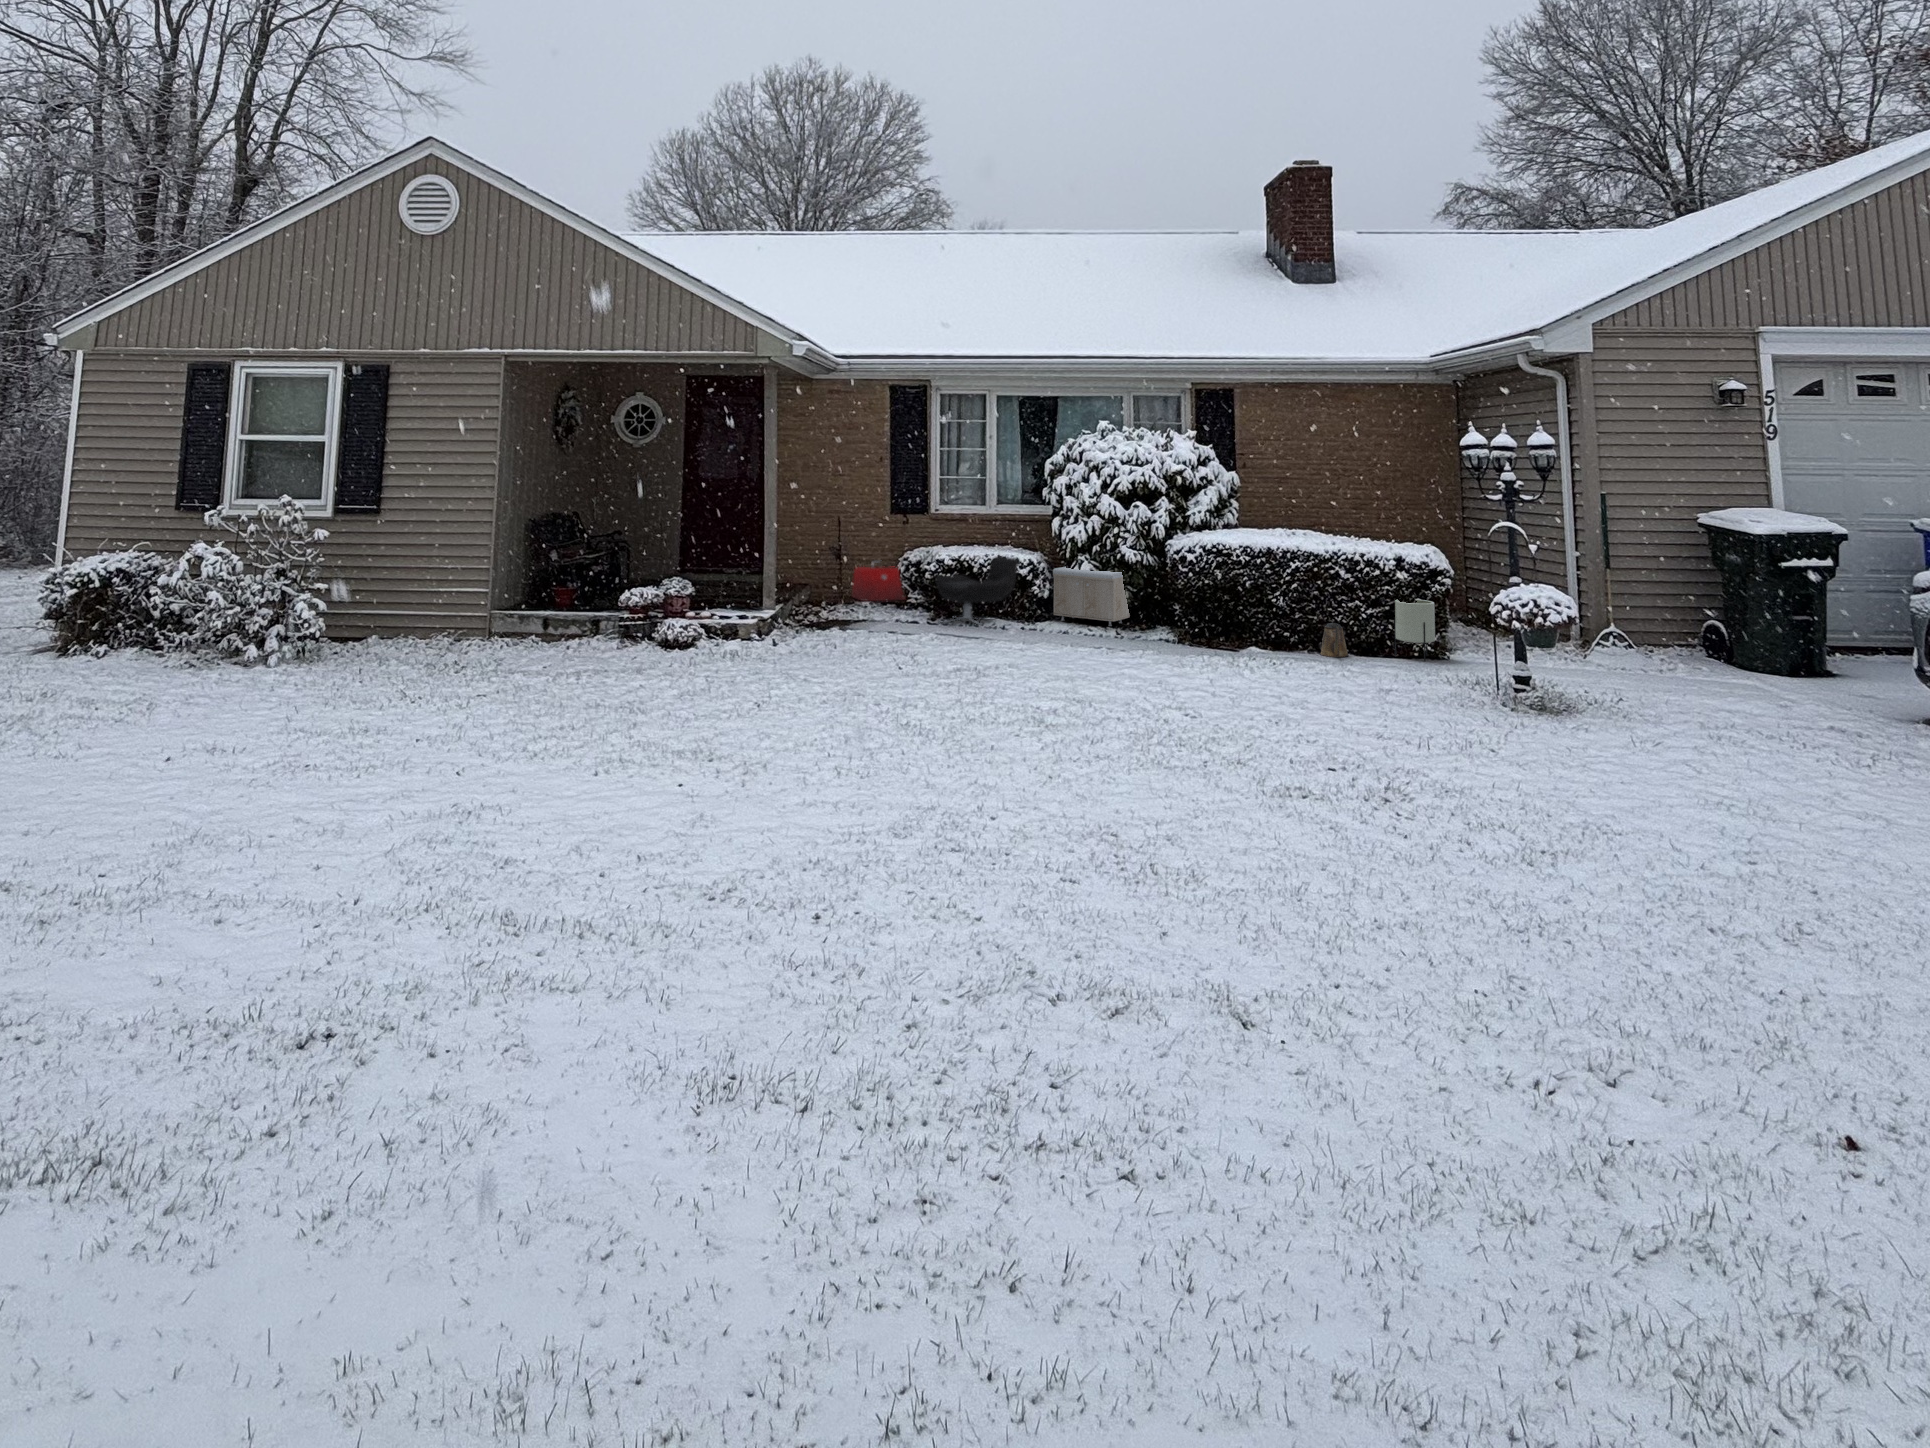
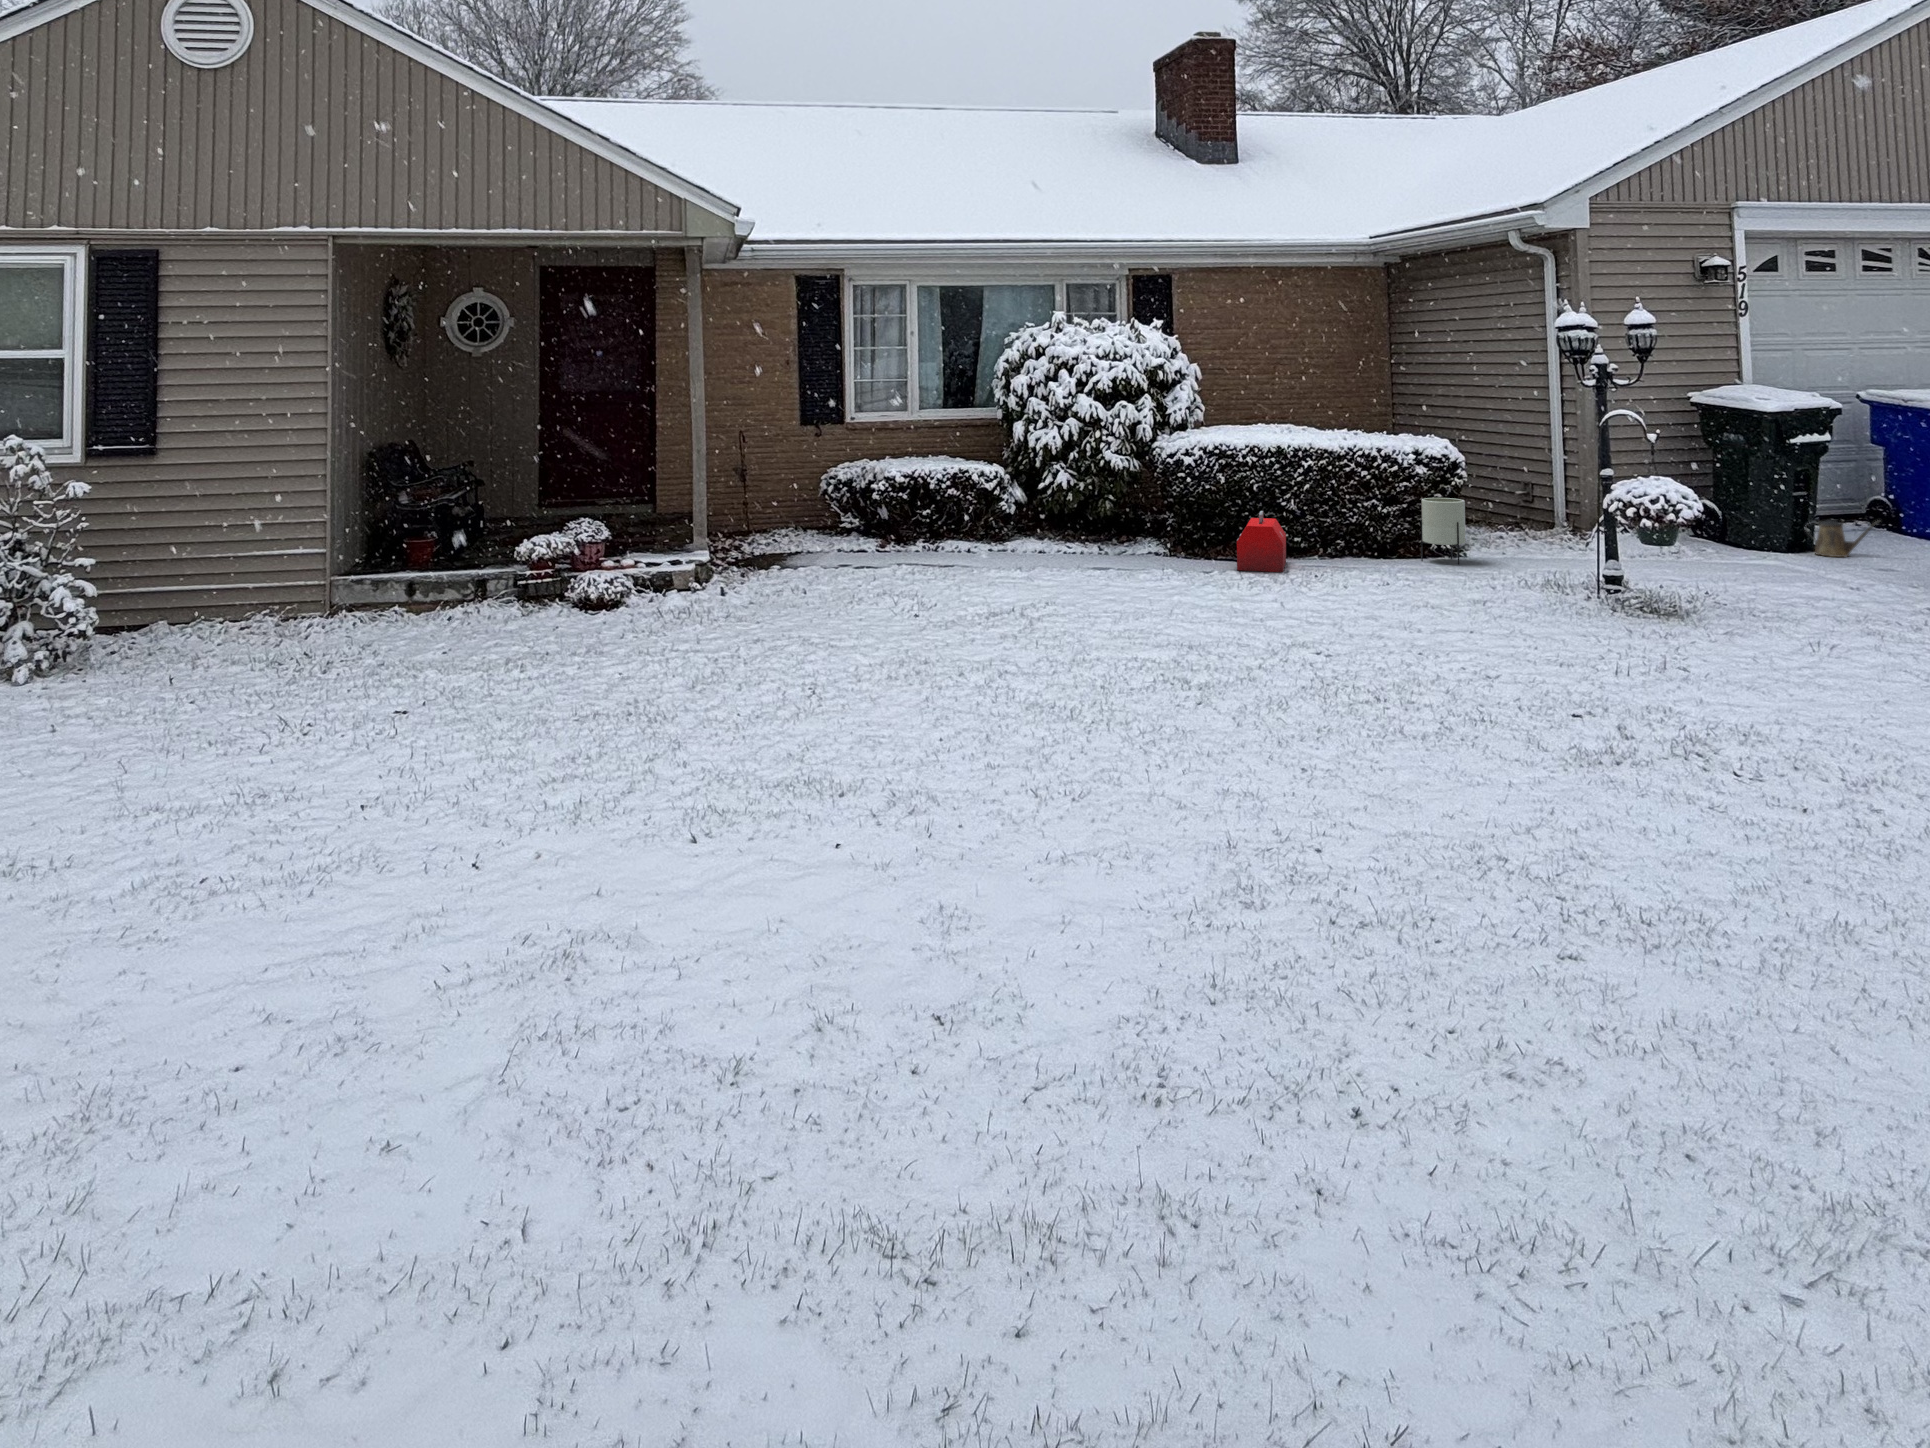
lounge chair: present [935,555,1018,624] -> none [877,473,978,556]
toolbox: present [852,561,905,601] -> present [1237,511,1286,572]
storage bench: present [1053,567,1130,626] -> none [1015,482,1101,548]
watering can: present [1320,623,1348,657] -> present [1805,520,1880,557]

